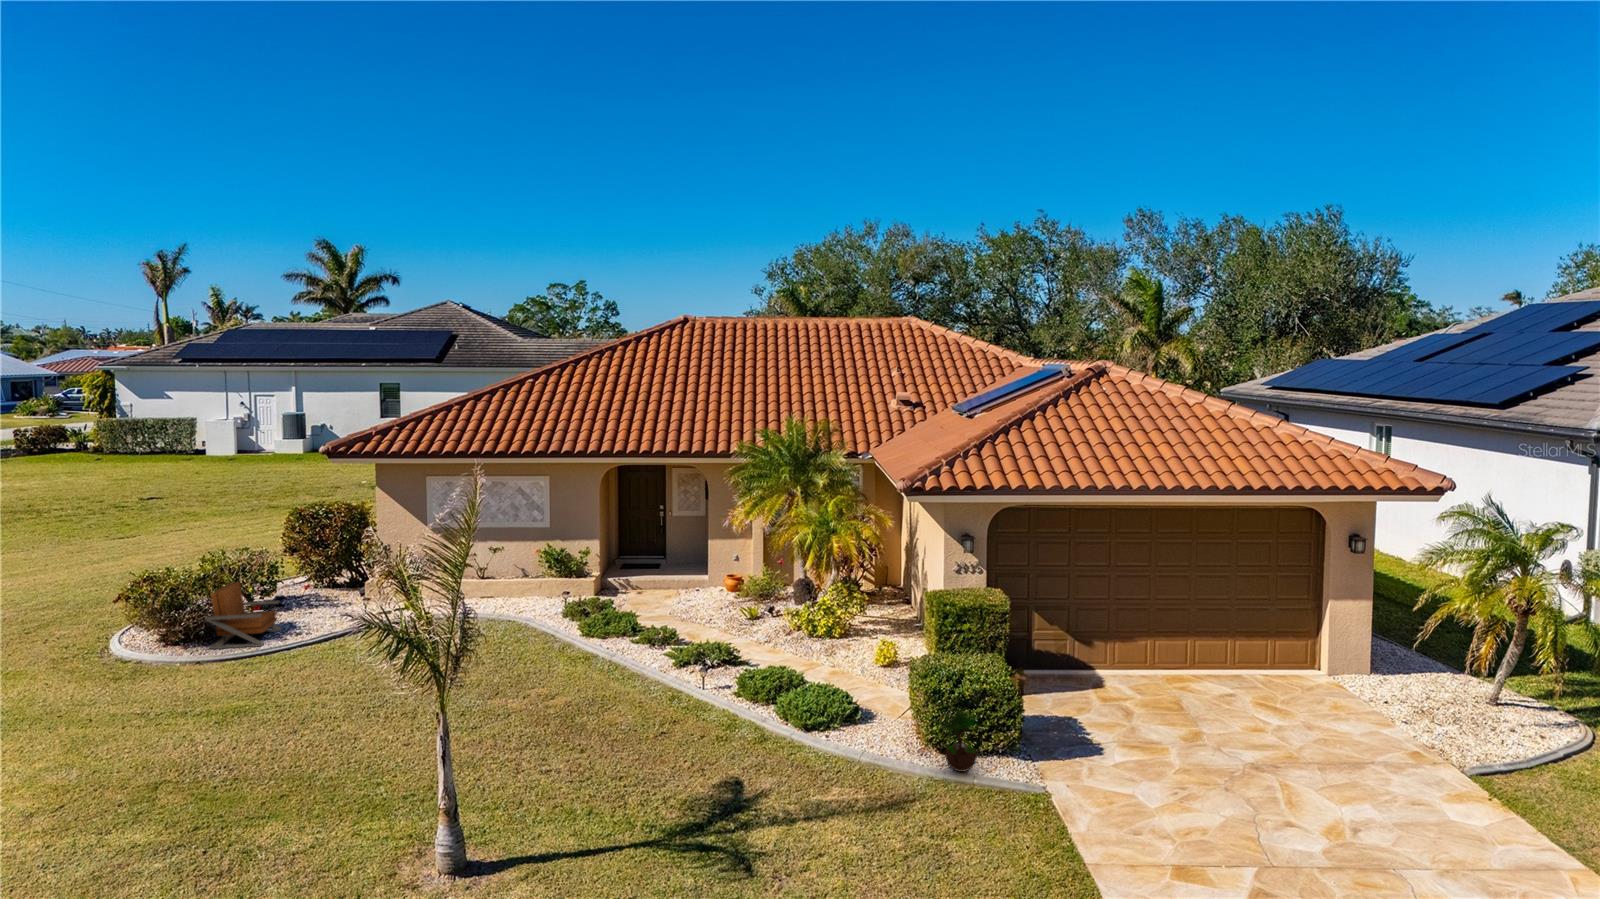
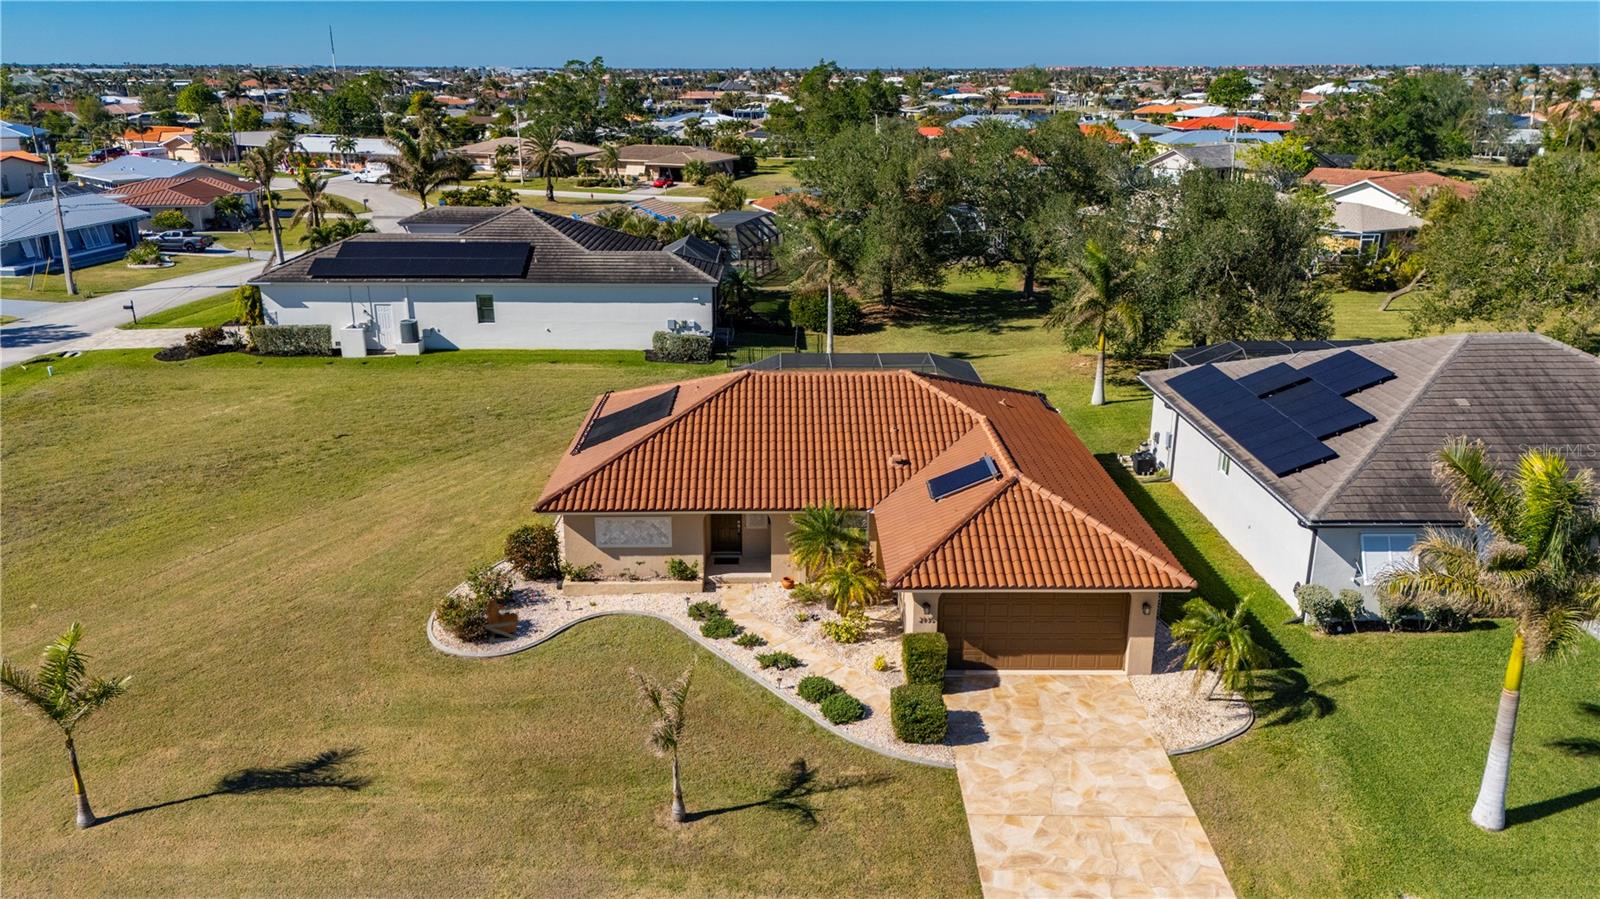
potted tree: present [941,708,977,772] -> none [901,729,922,758]

